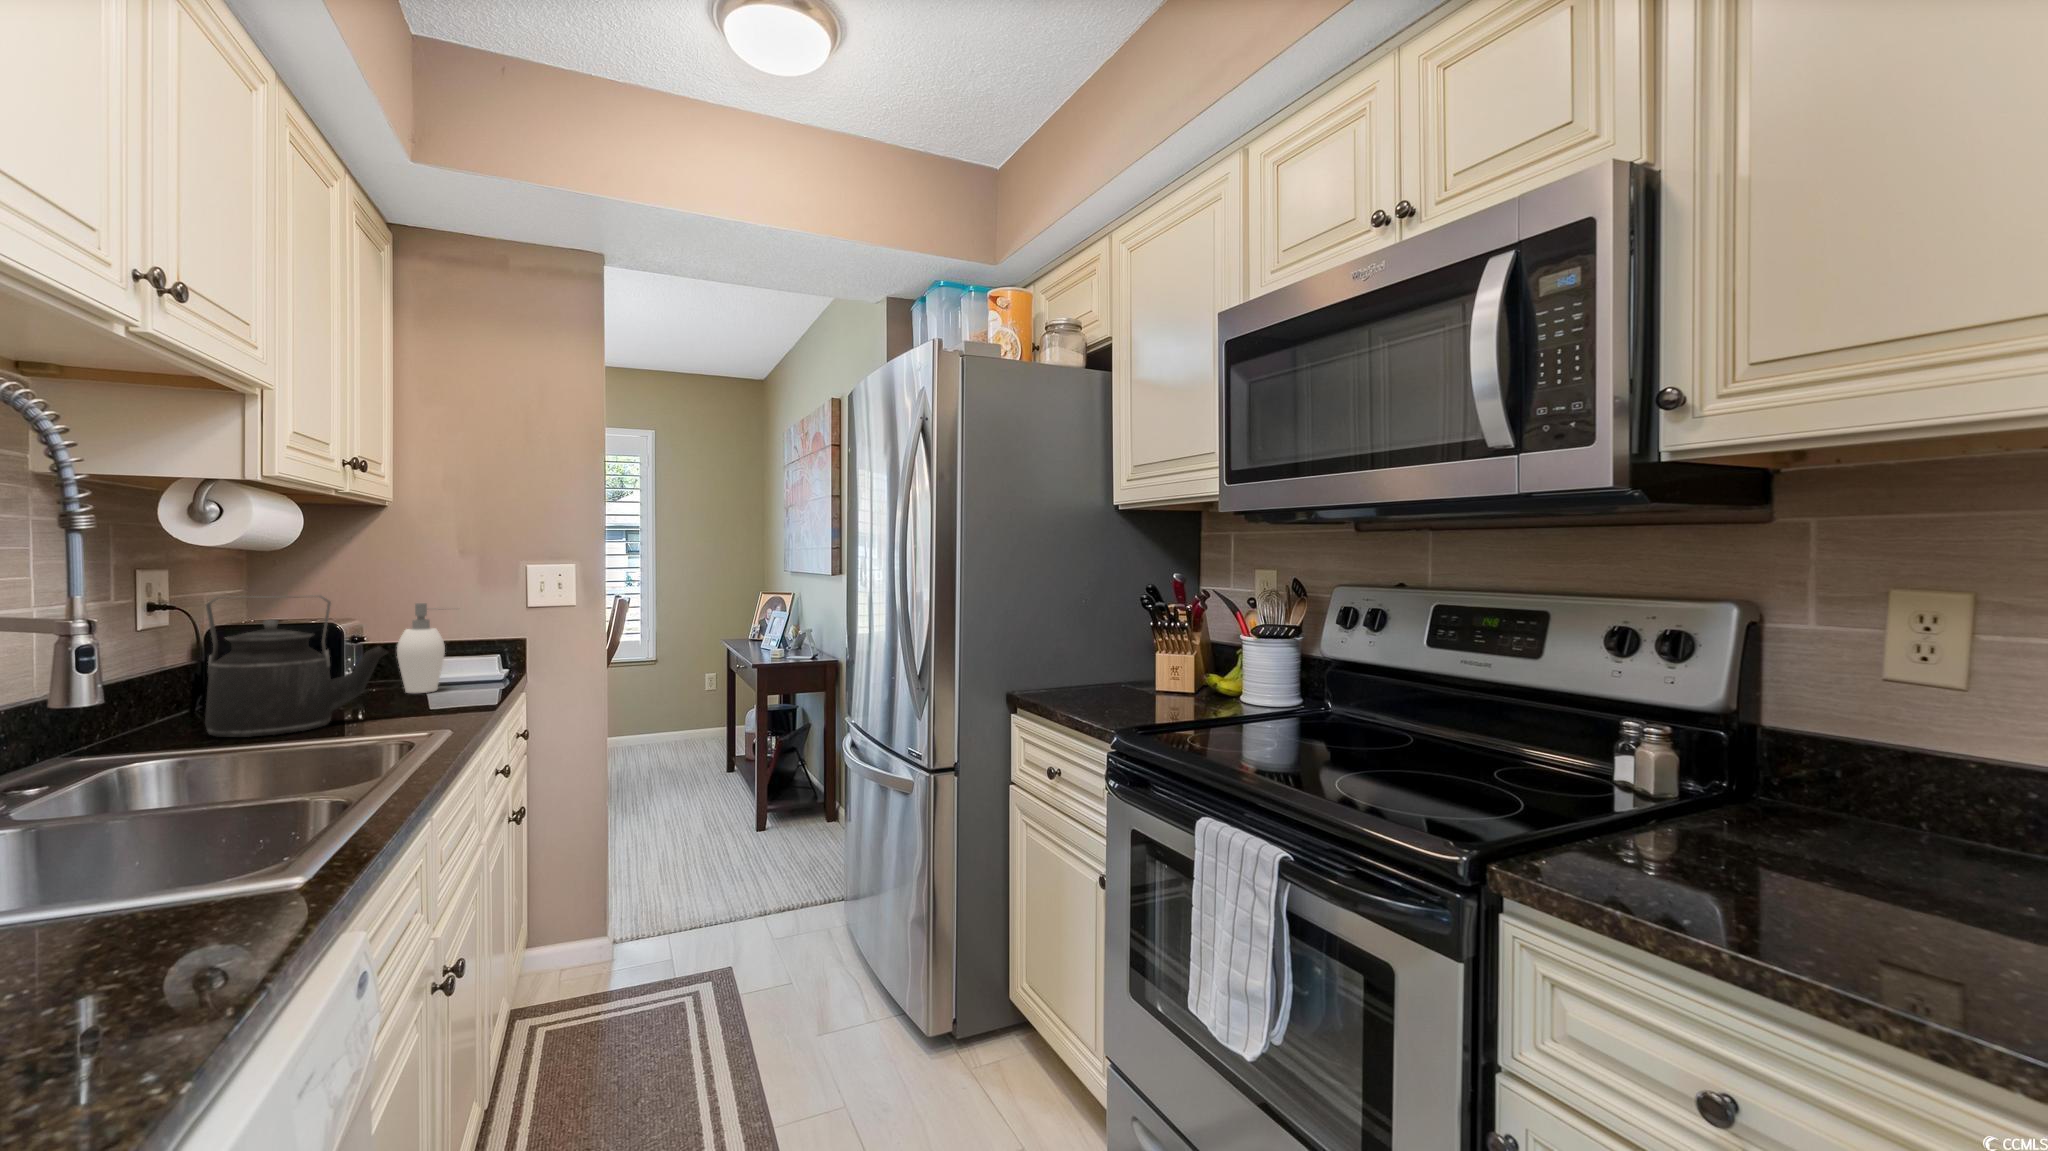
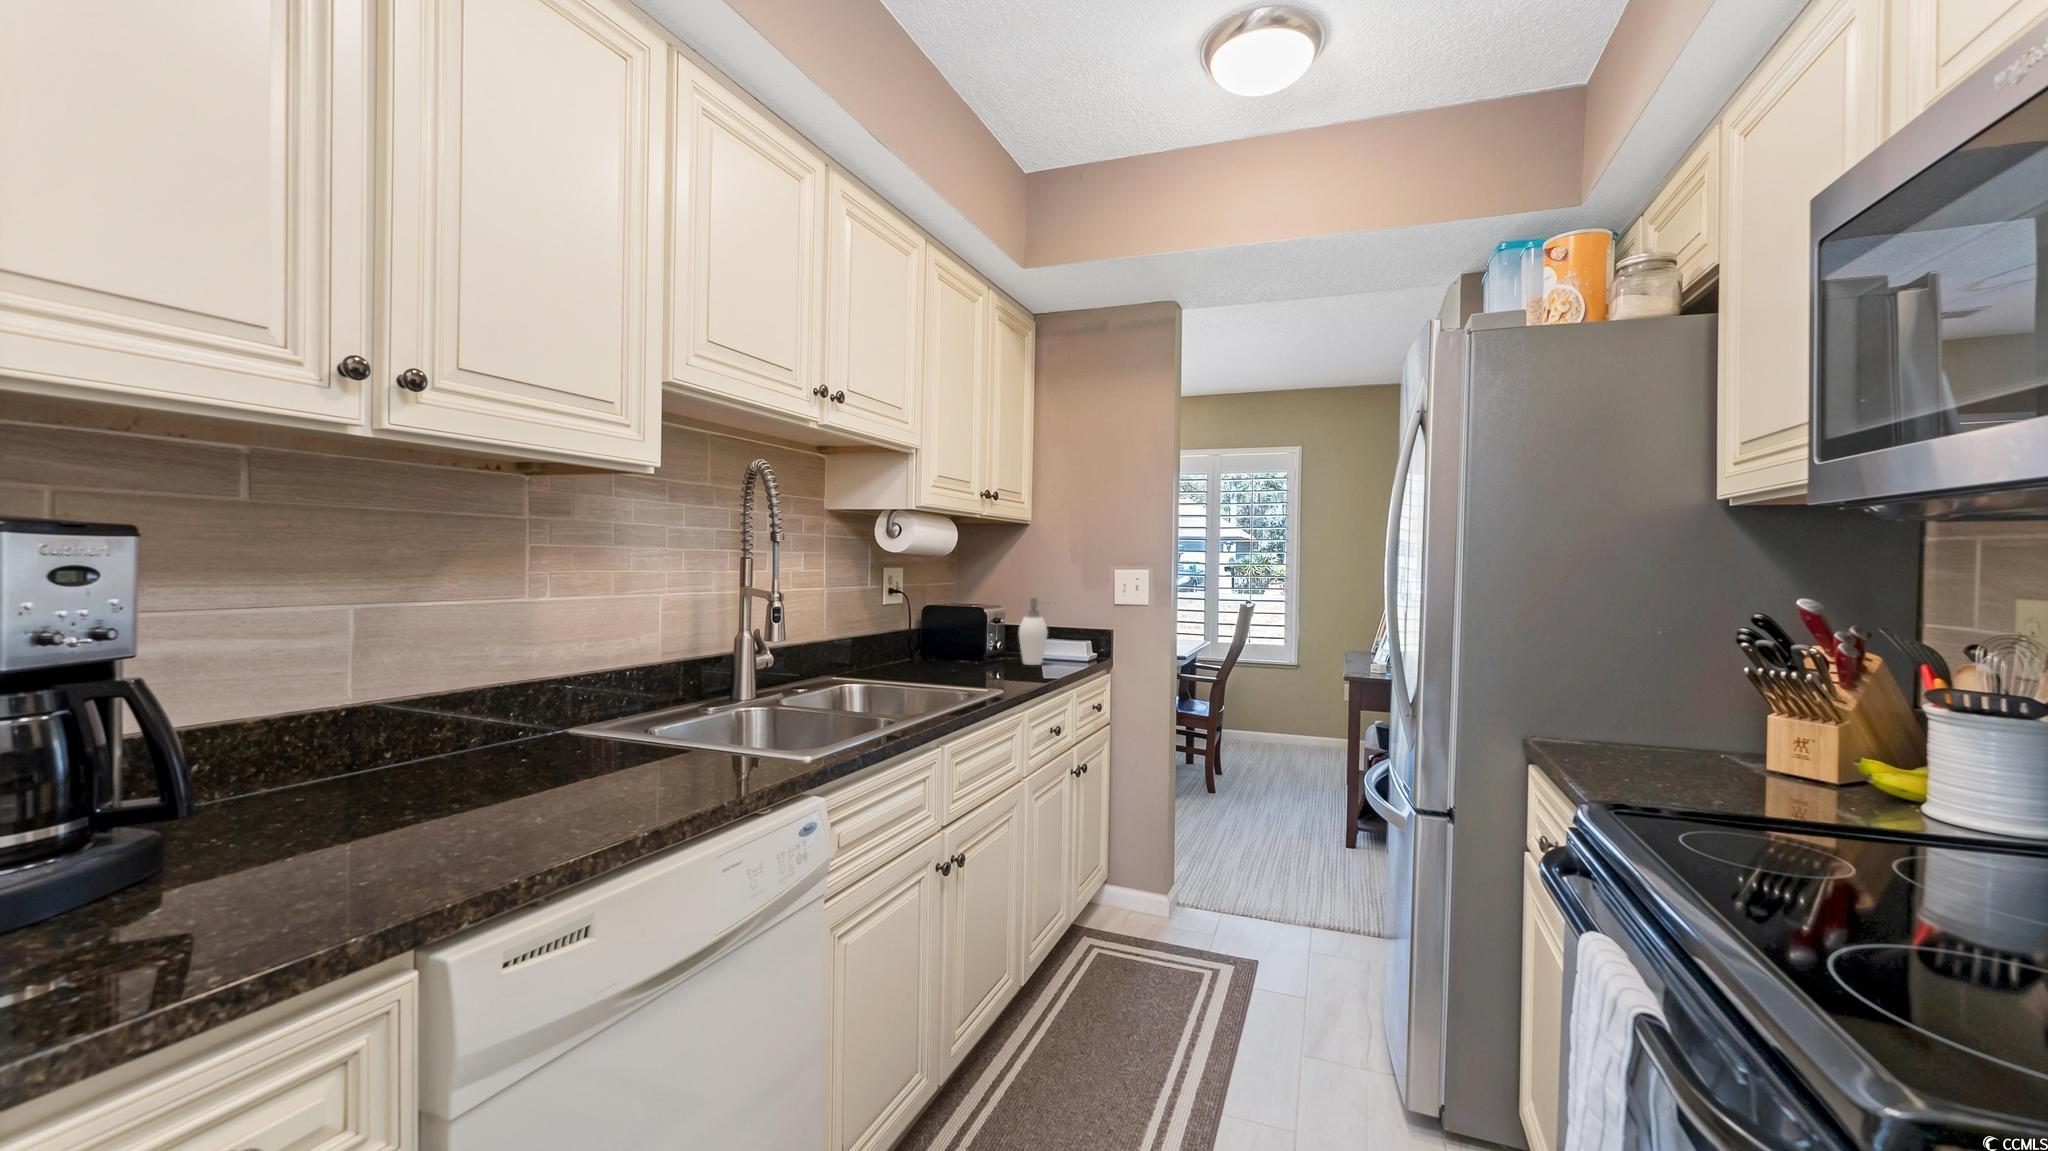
kettle: present [205,595,388,737] -> none [899,587,992,680]

